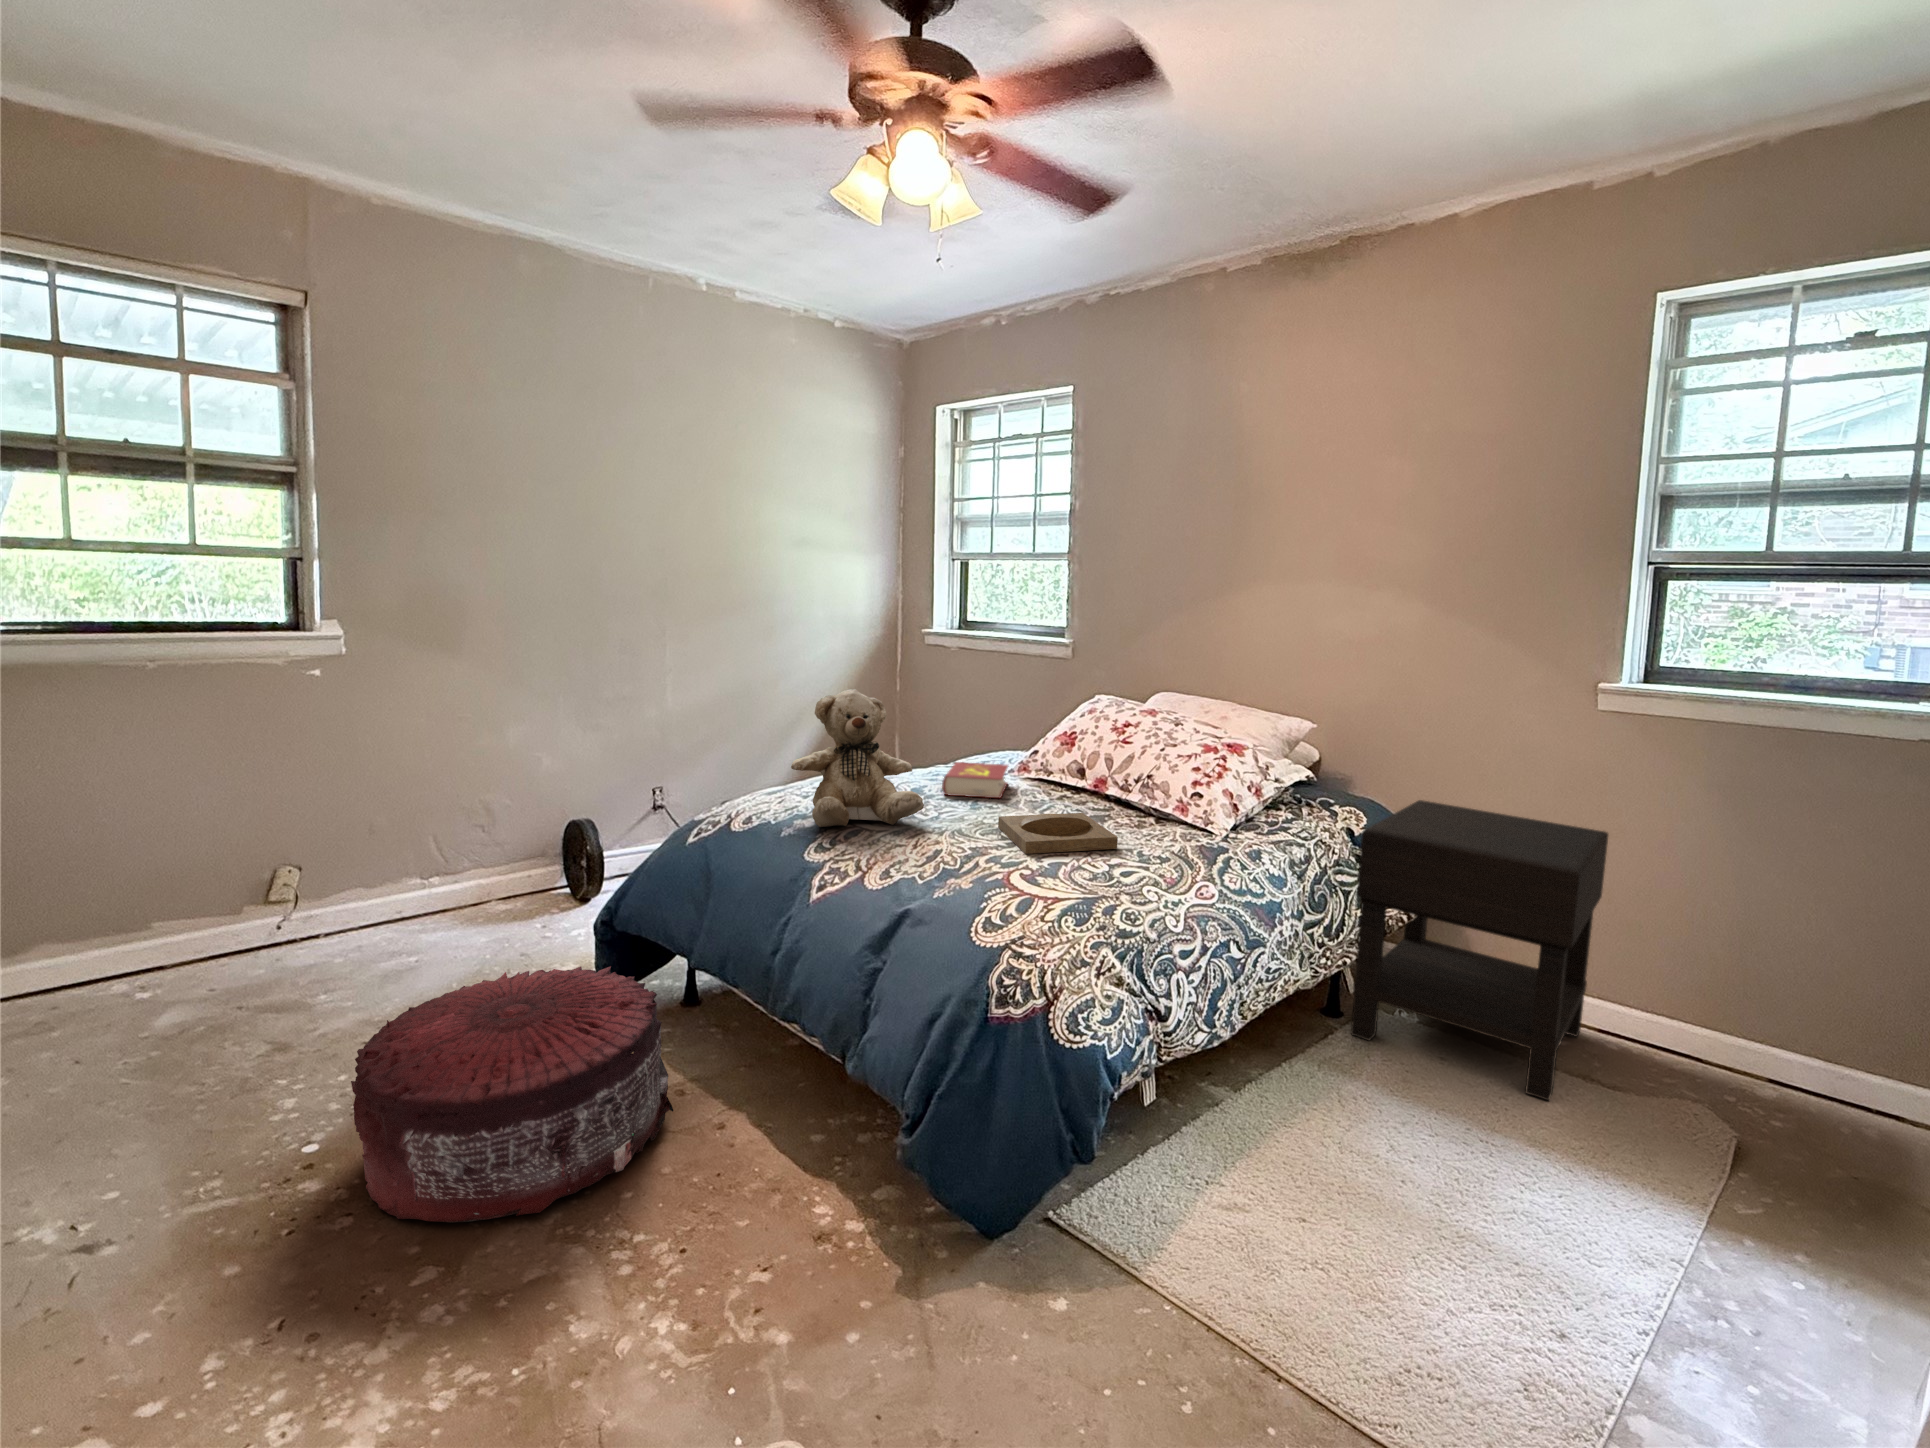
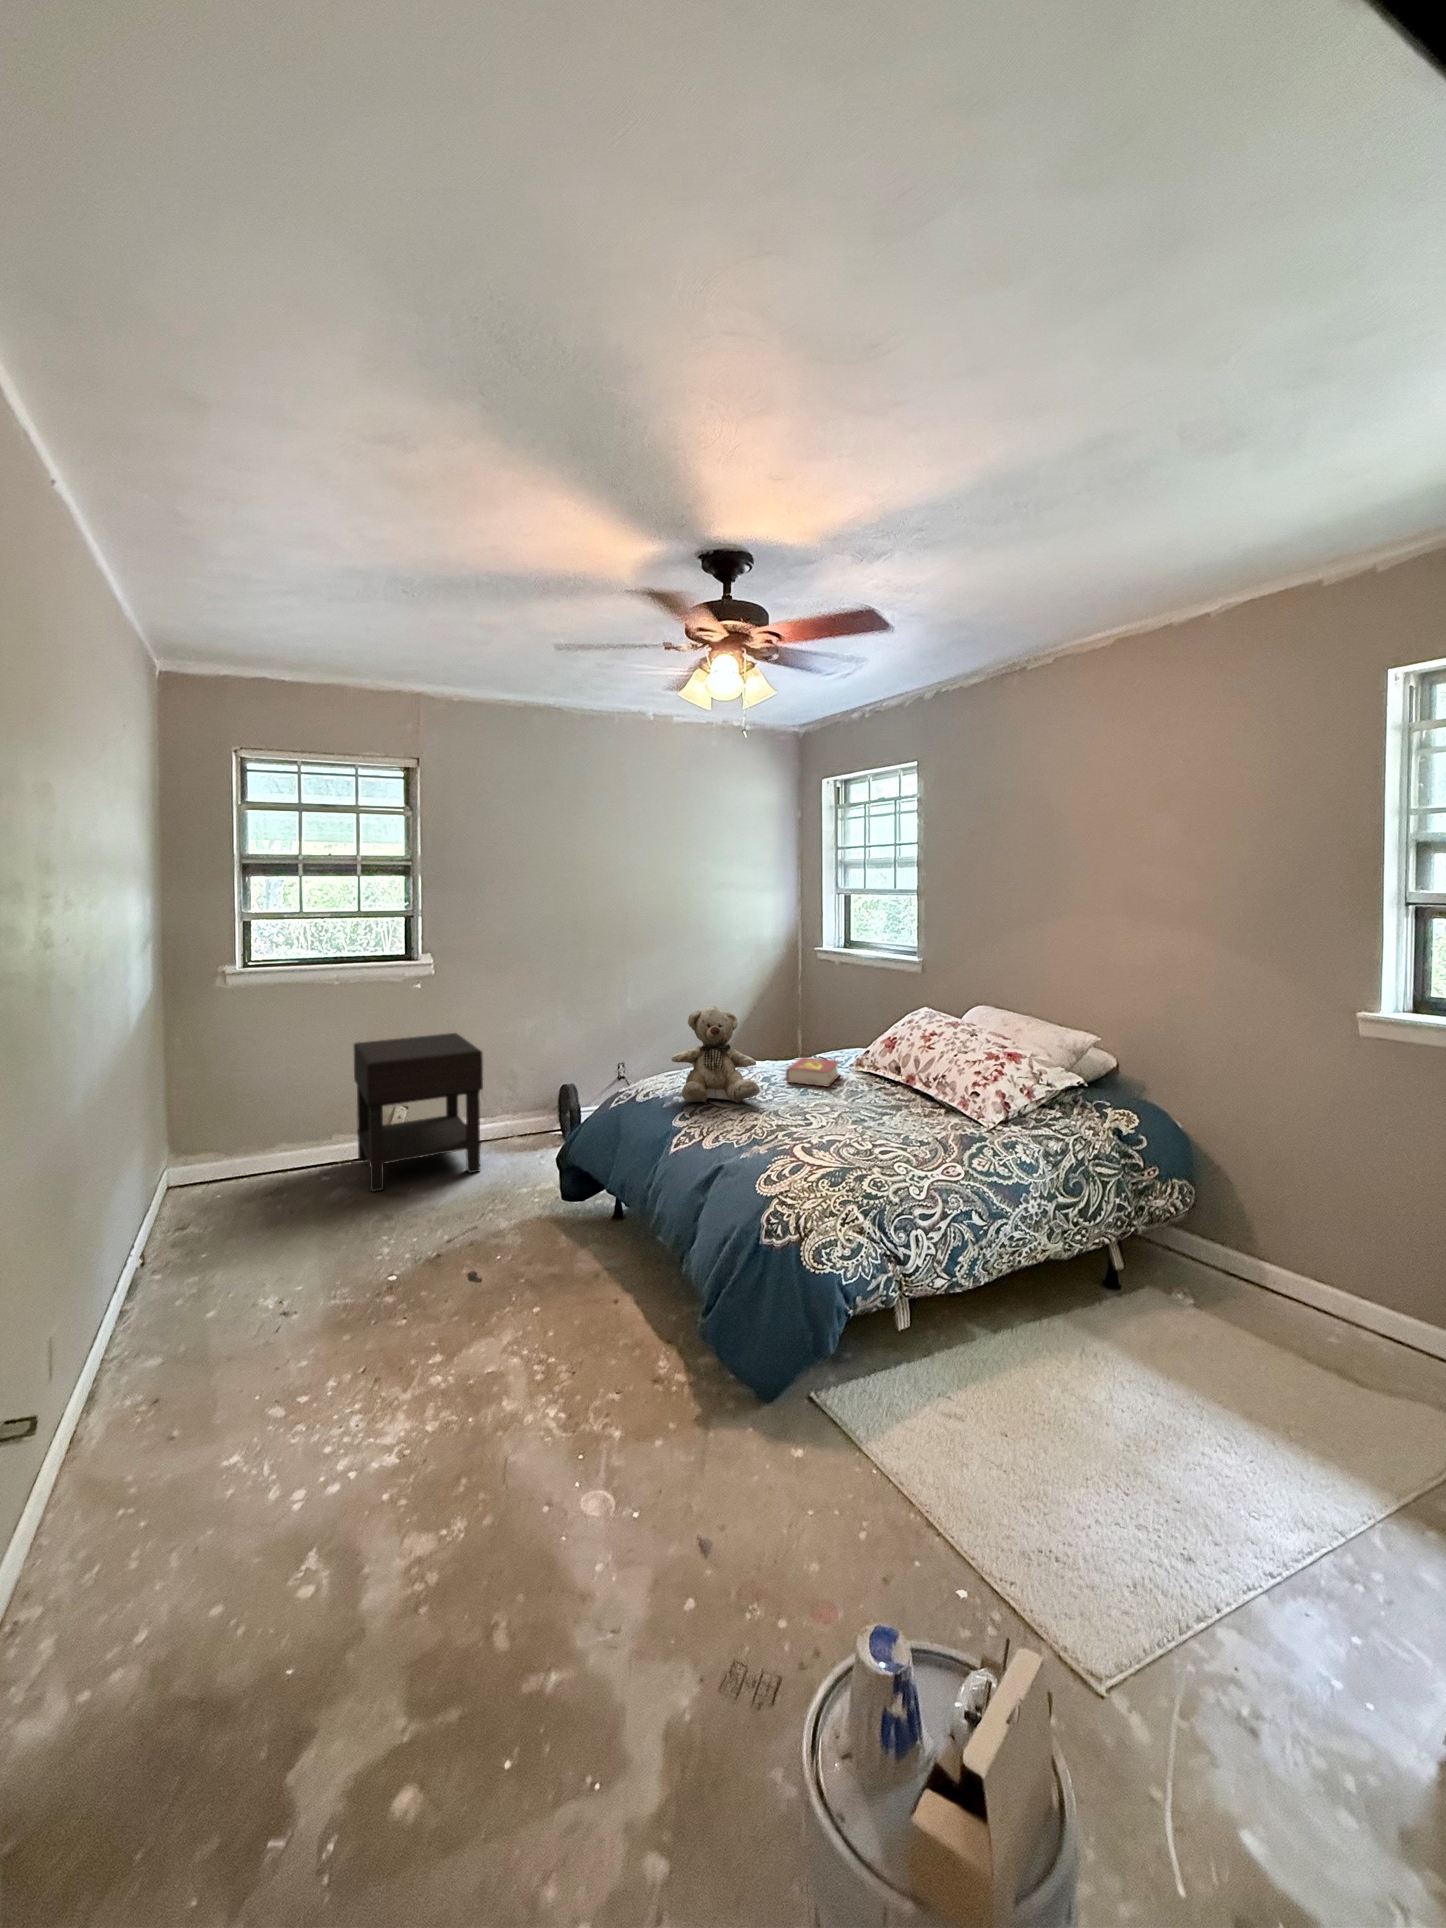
nightstand: present [1351,800,1608,1100] -> present [354,1033,483,1192]
tray: present [998,813,1118,854] -> none [813,1102,895,1132]
pouf: present [351,966,673,1223] -> none [410,1183,585,1334]

